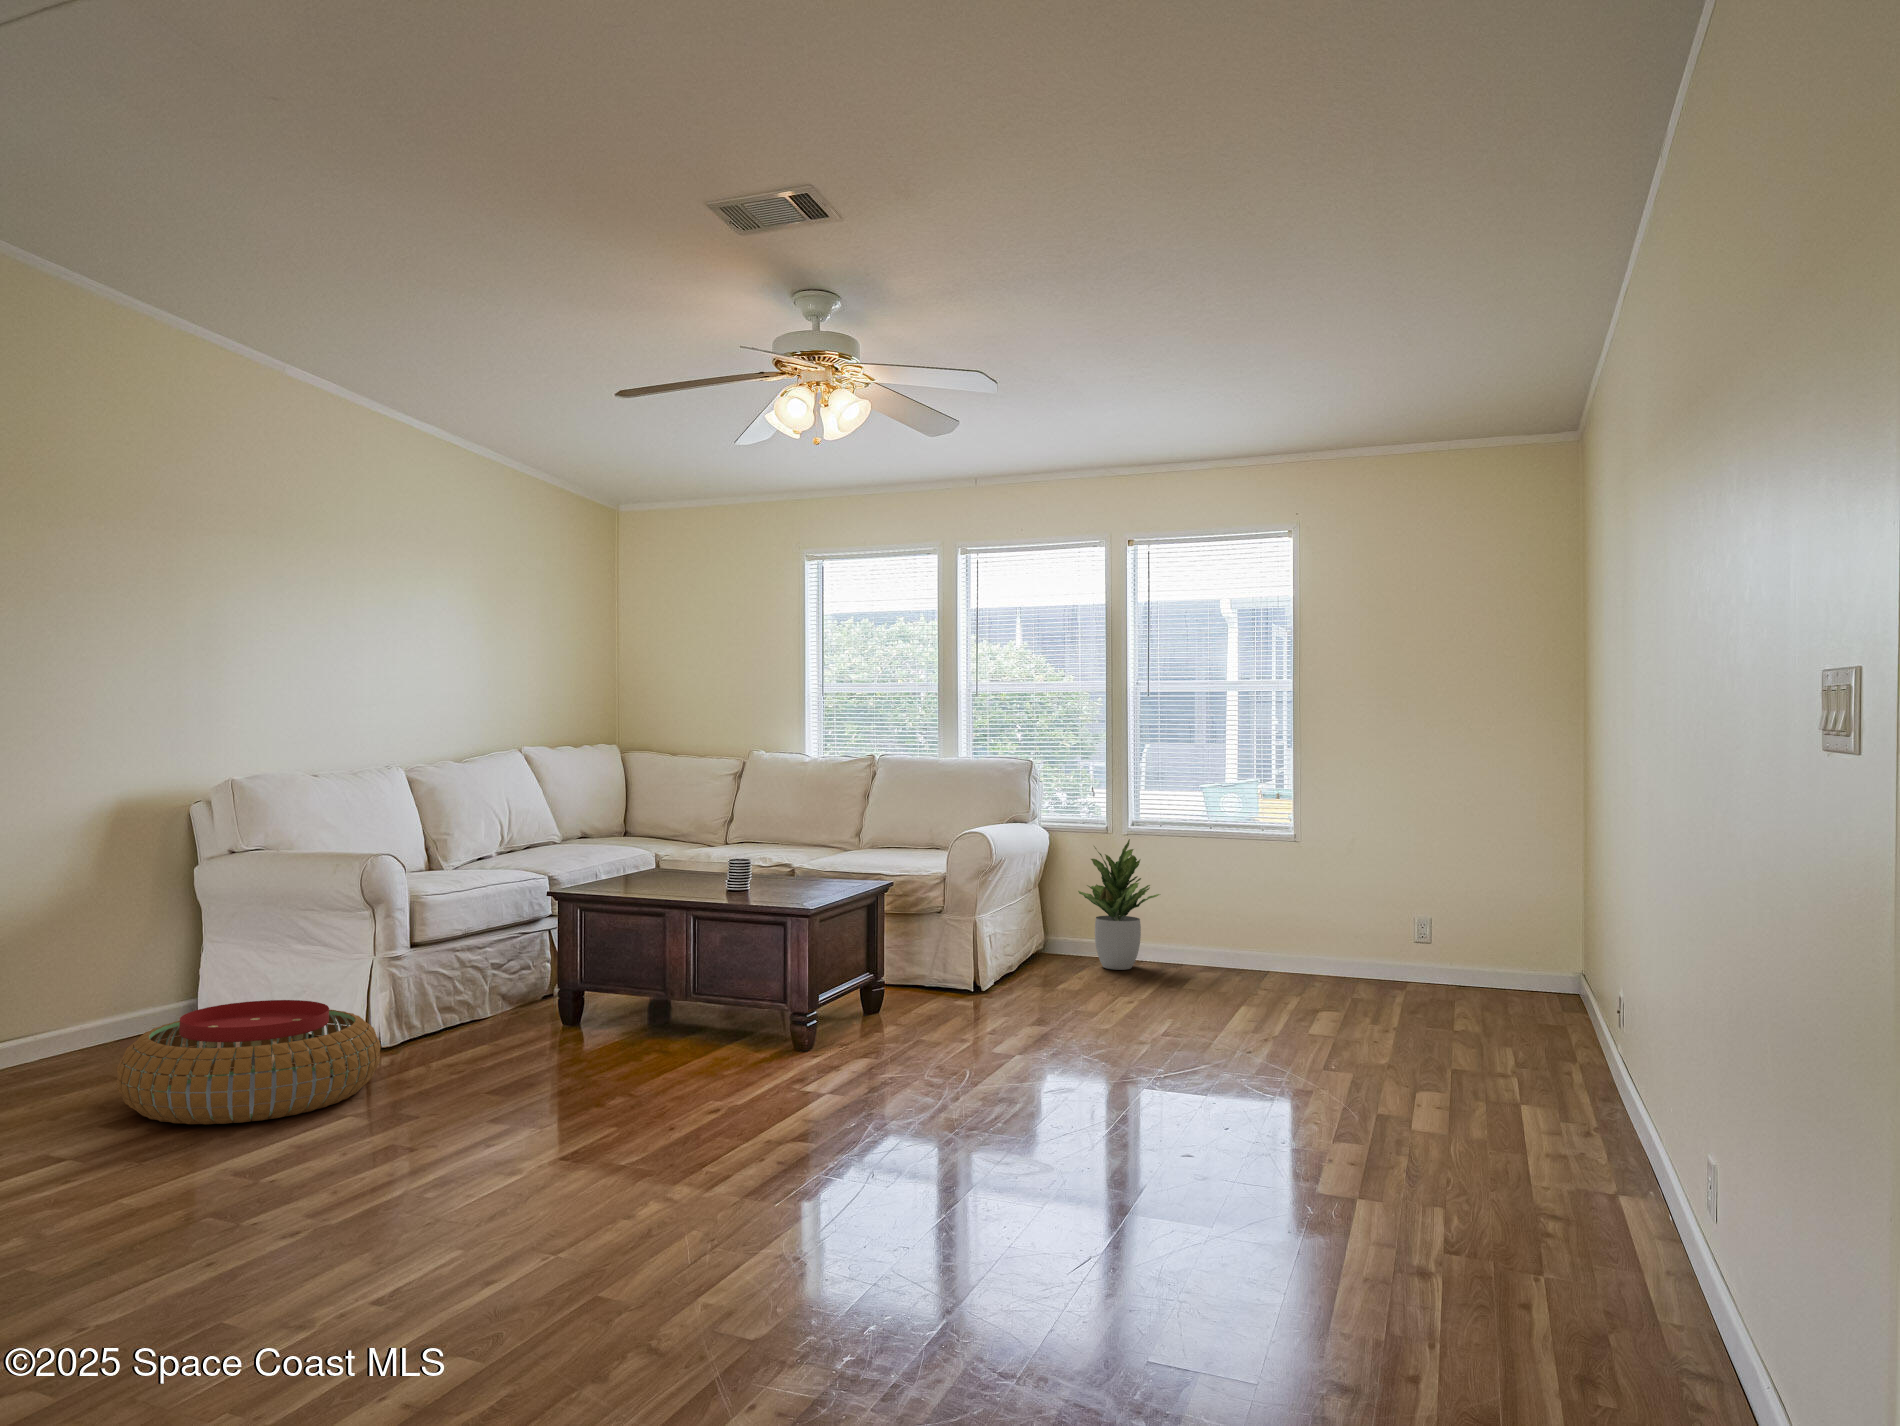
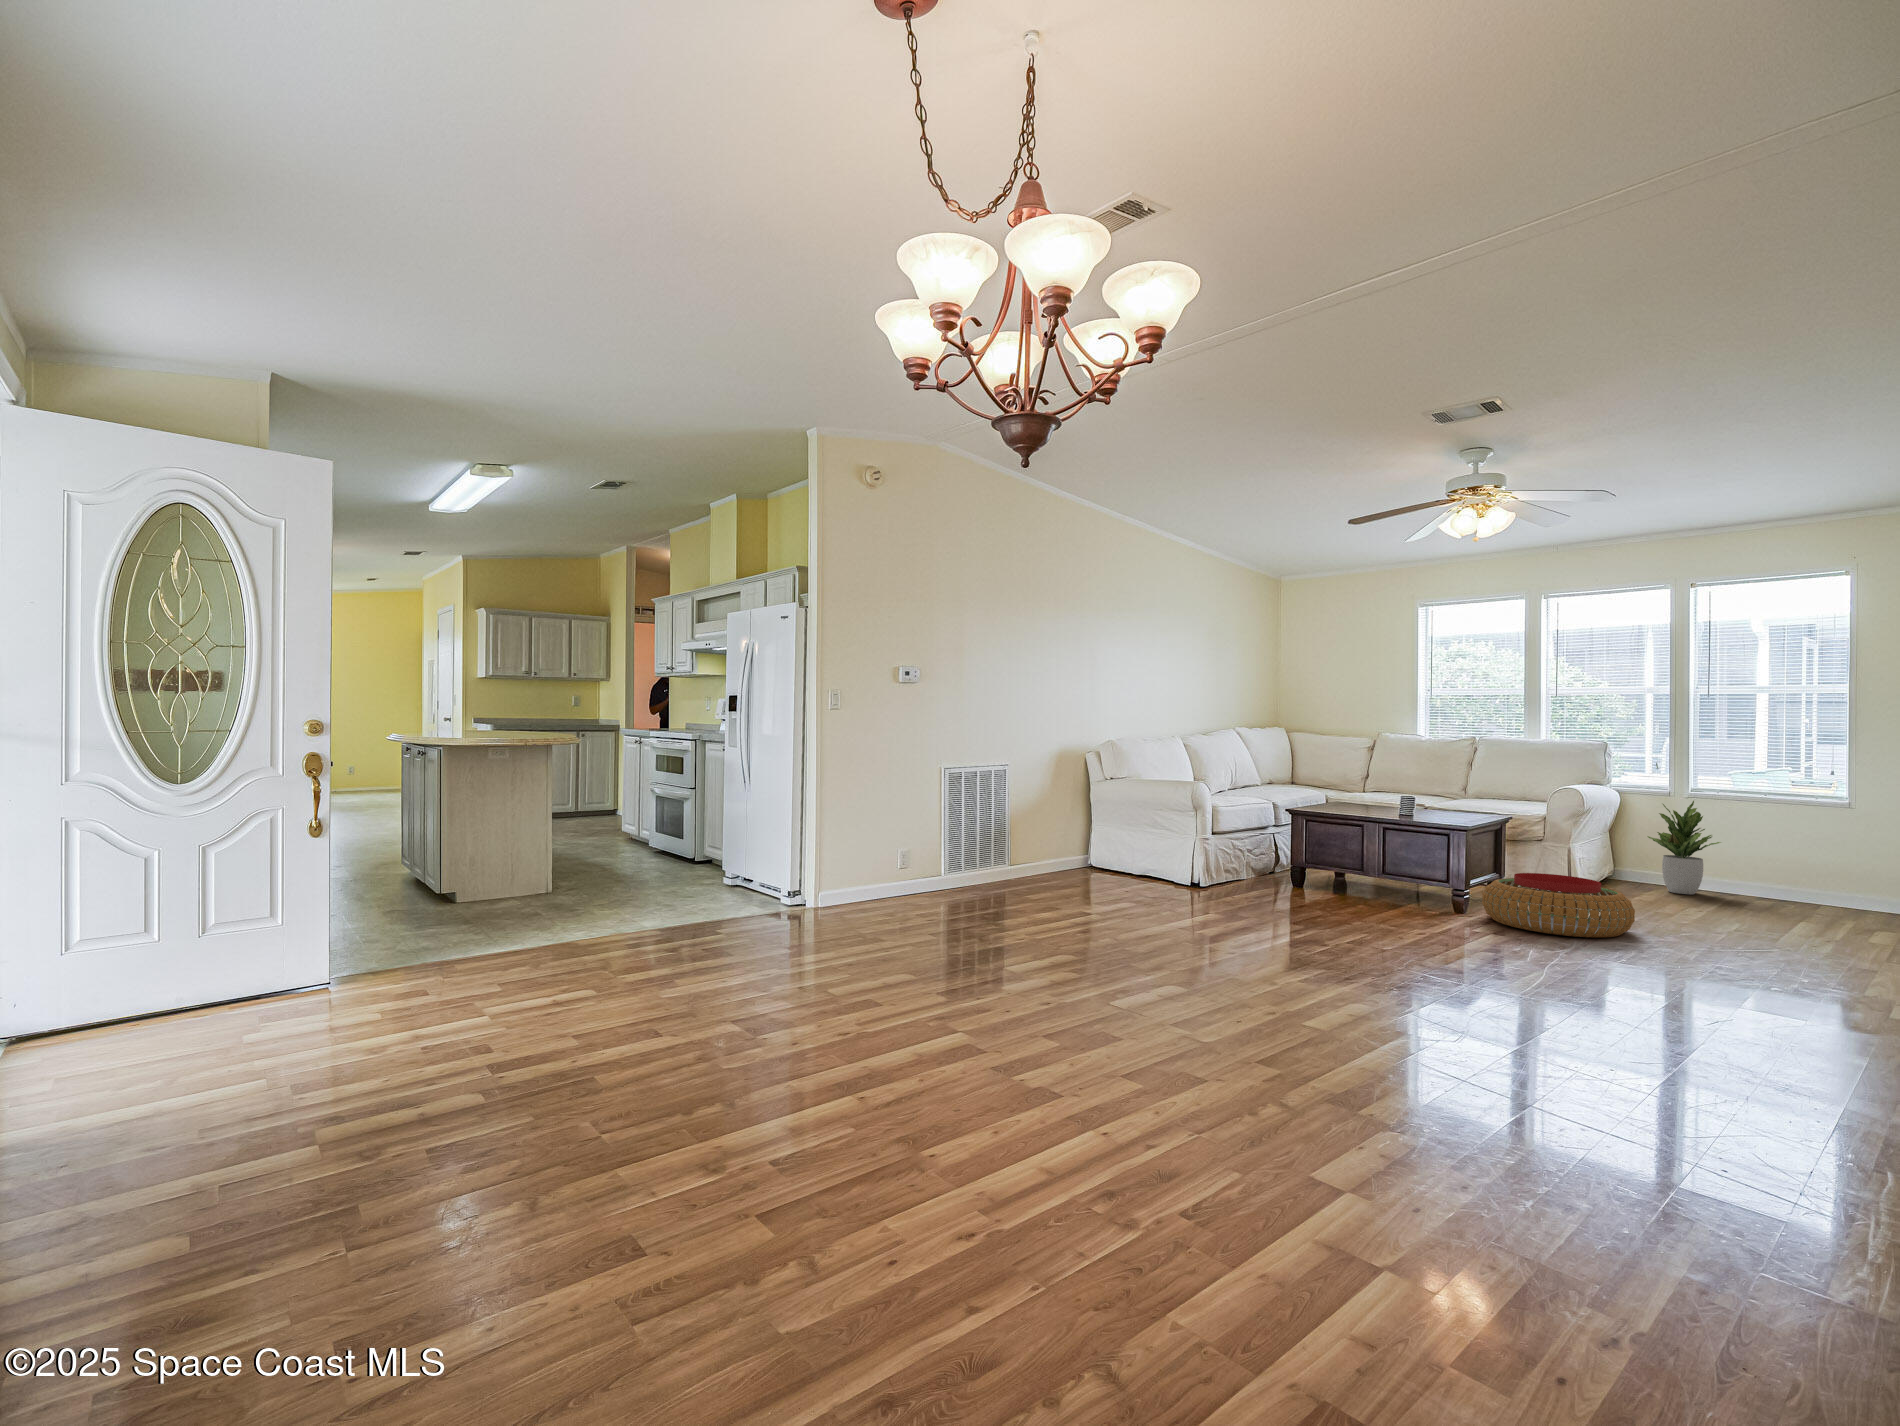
pouf: present [116,1000,381,1124] -> present [1482,873,1635,937]

